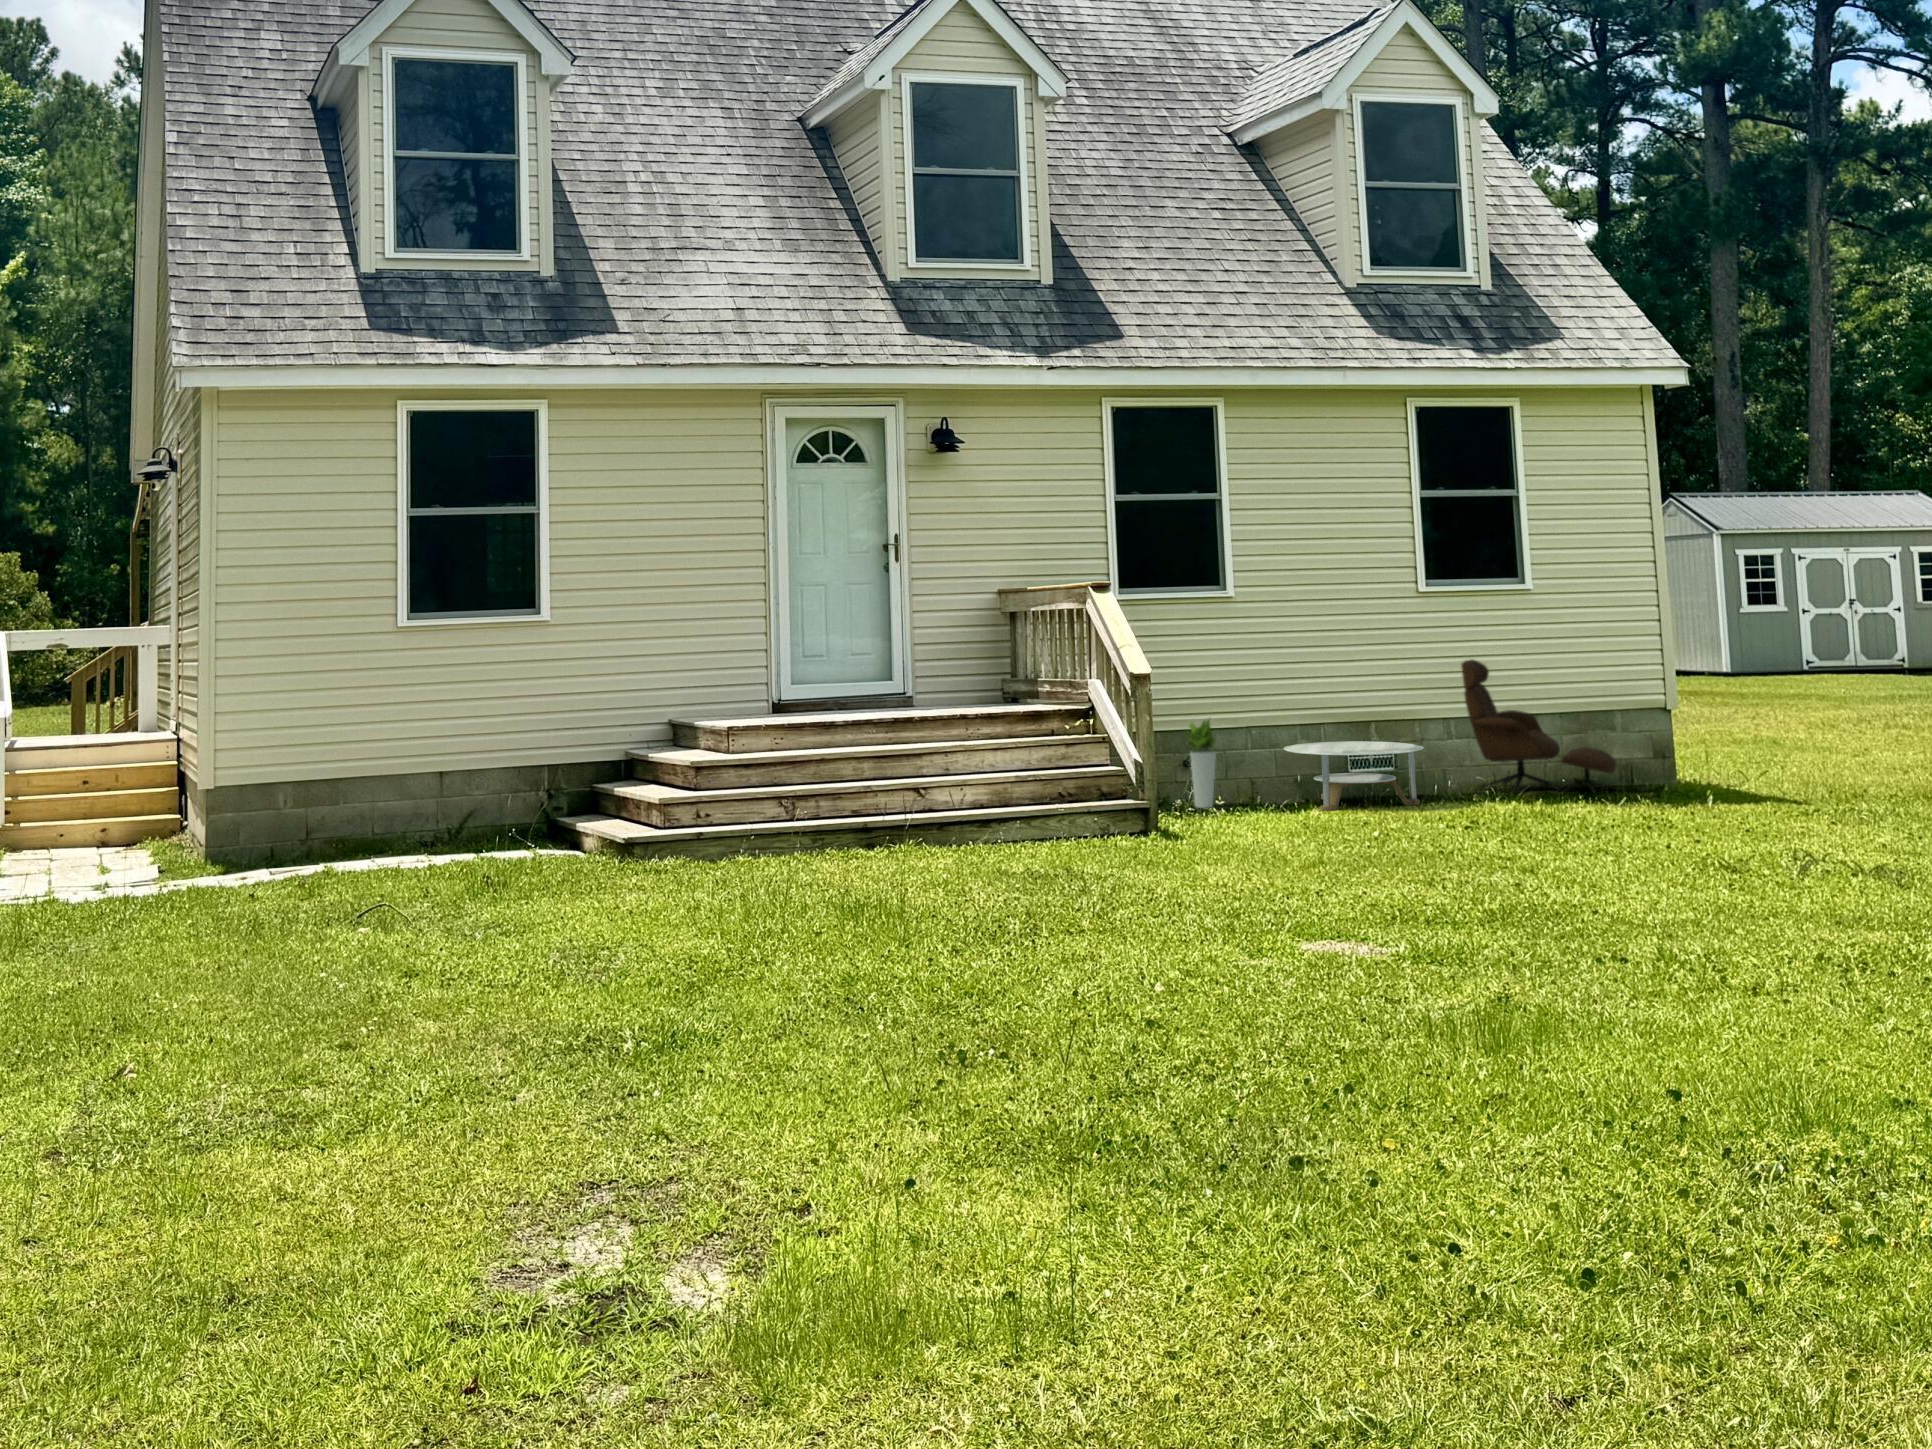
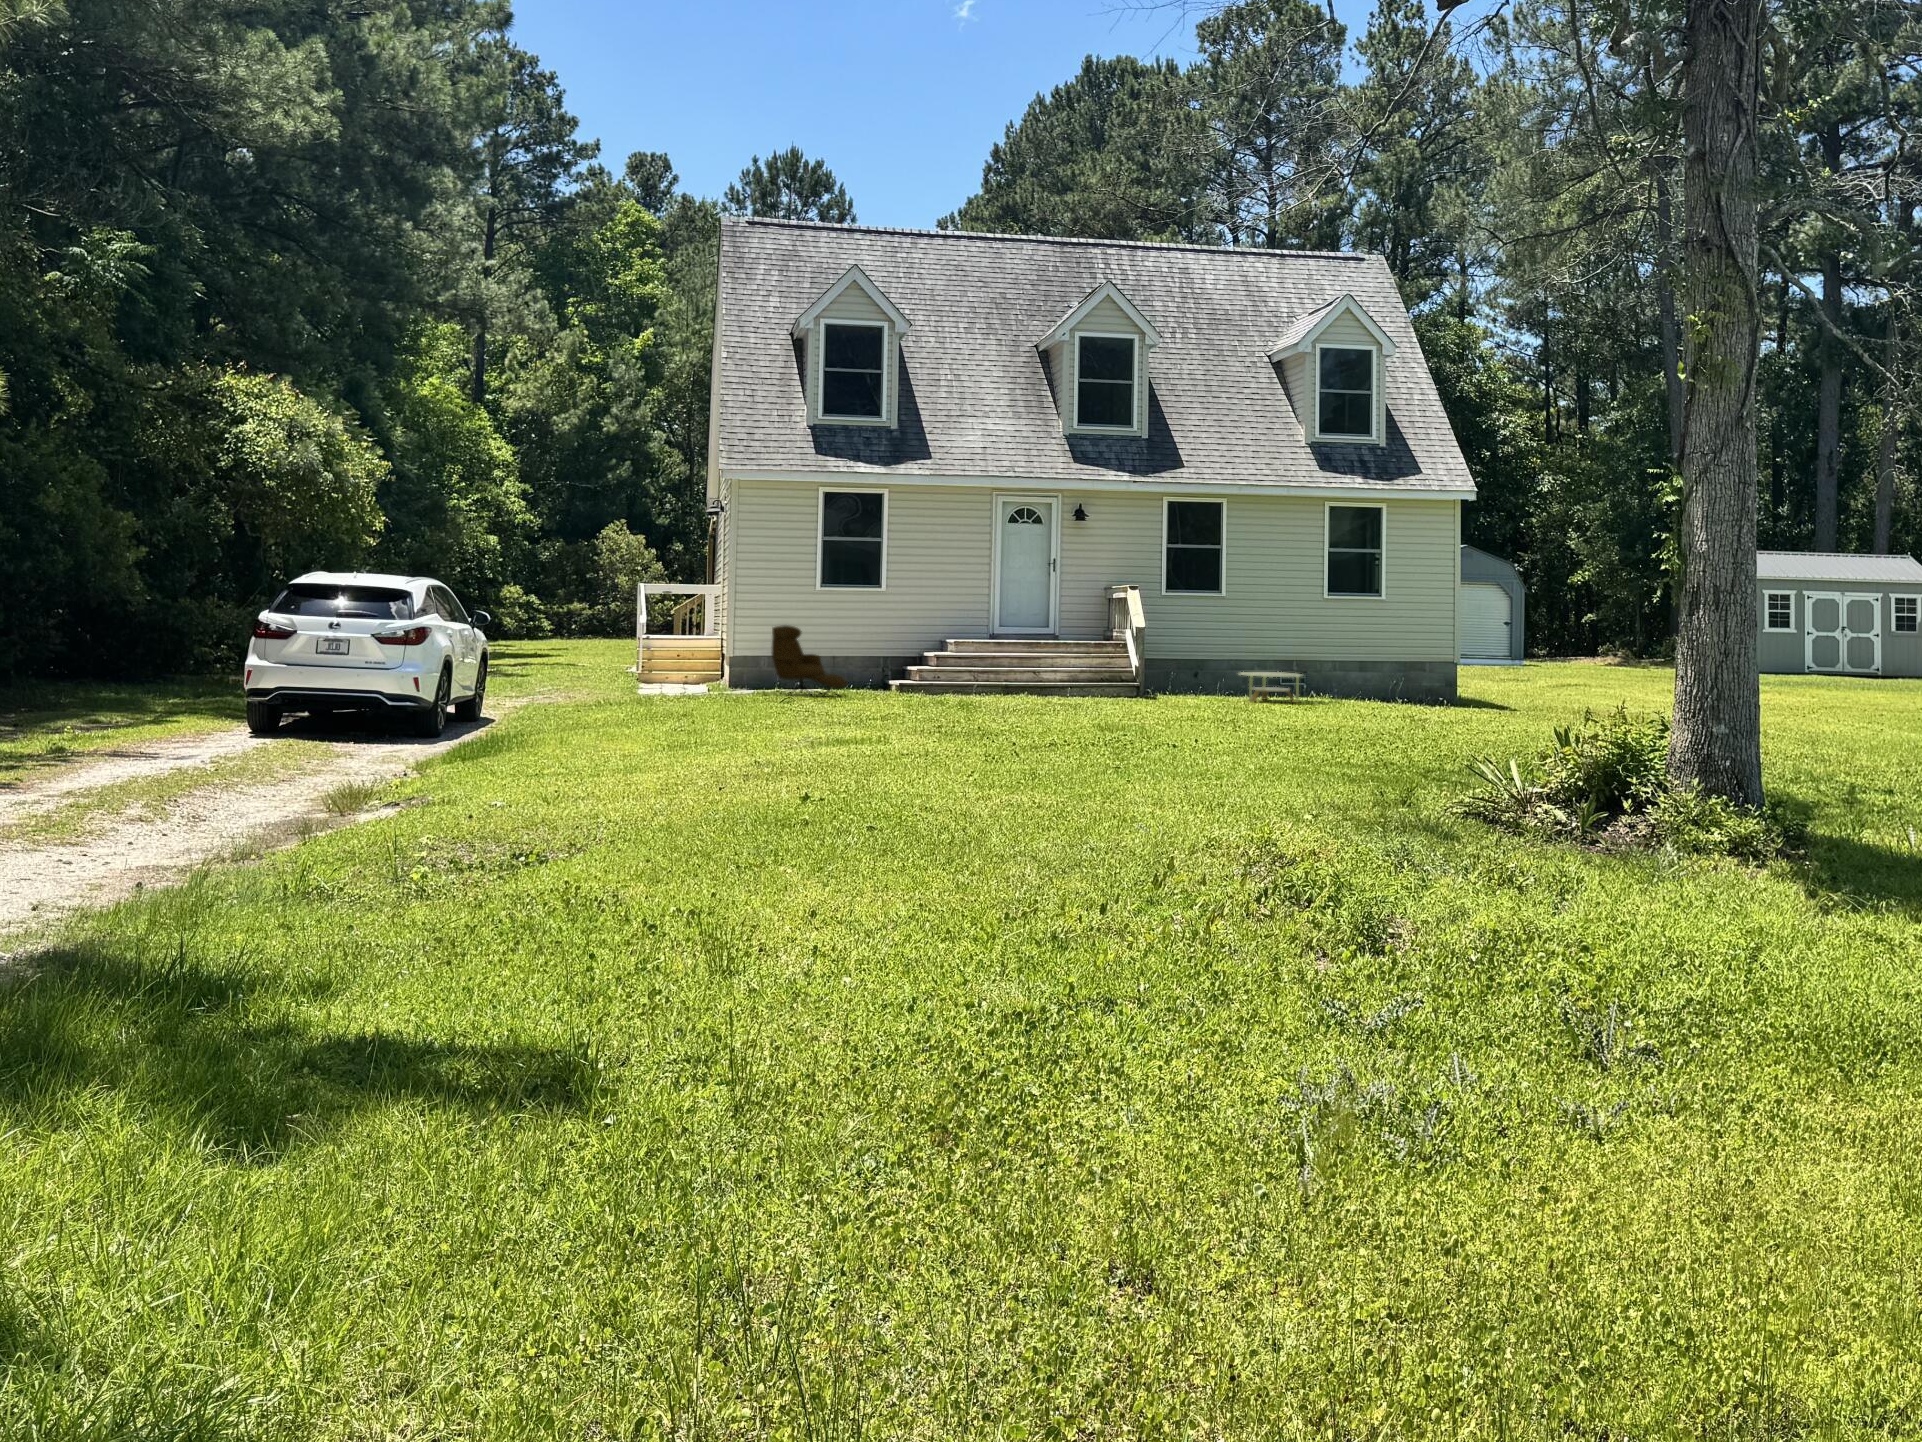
lounge chair: present [1461,660,1617,793] -> present [771,625,848,696]
planter: present [1186,720,1216,808] -> none [1191,656,1208,699]

